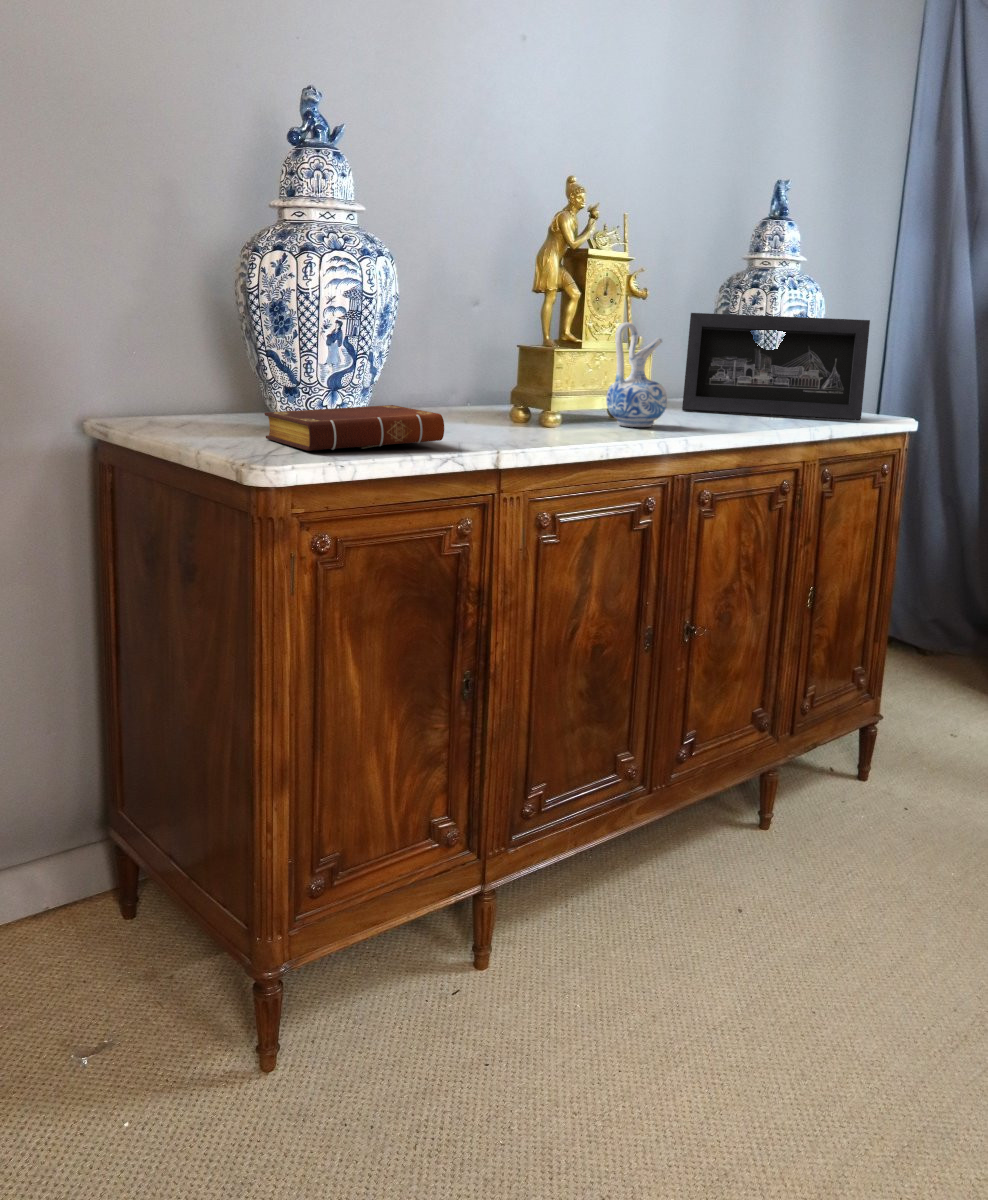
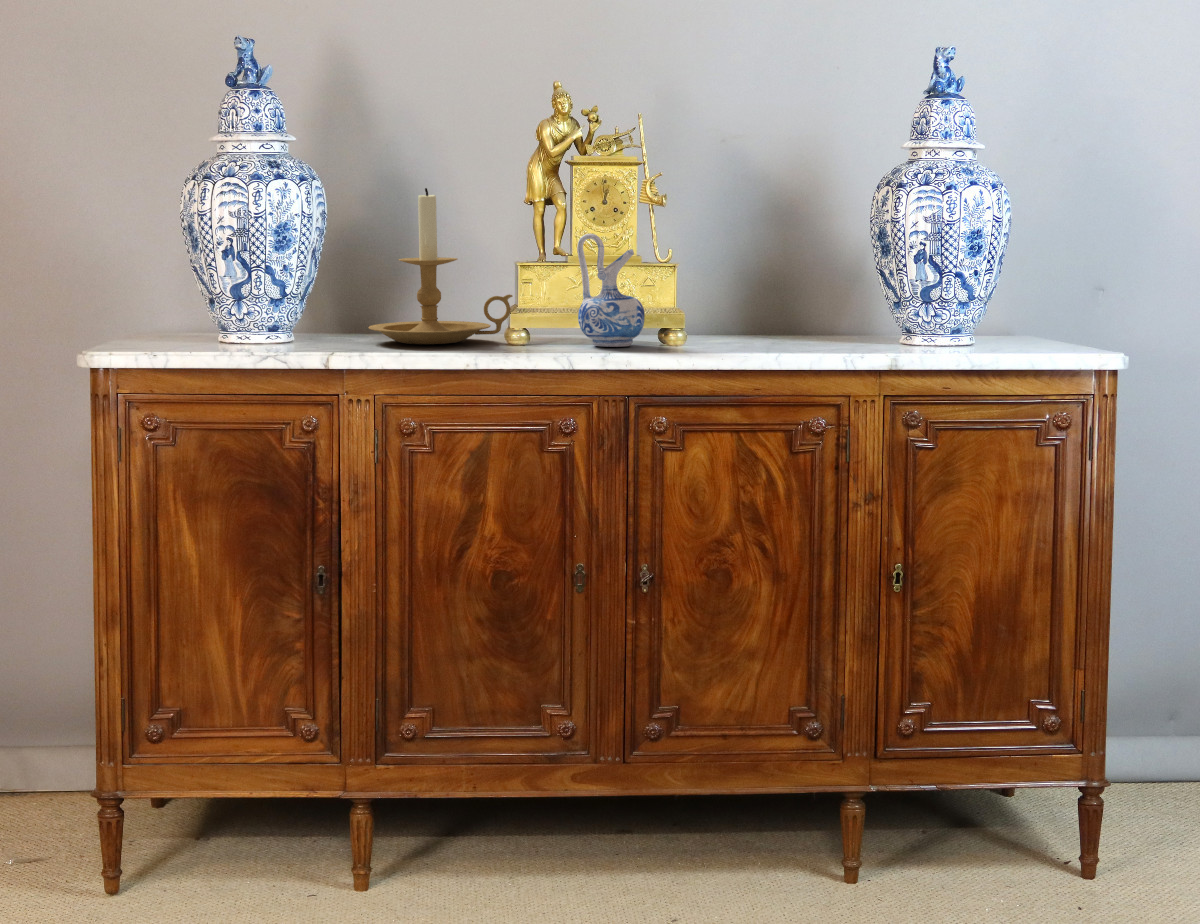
candle holder: none [433,272,554,431] -> present [368,188,512,344]
picture frame: present [682,313,870,421] -> none [802,219,1001,352]
book: present [264,405,444,451] -> none [139,315,298,349]

